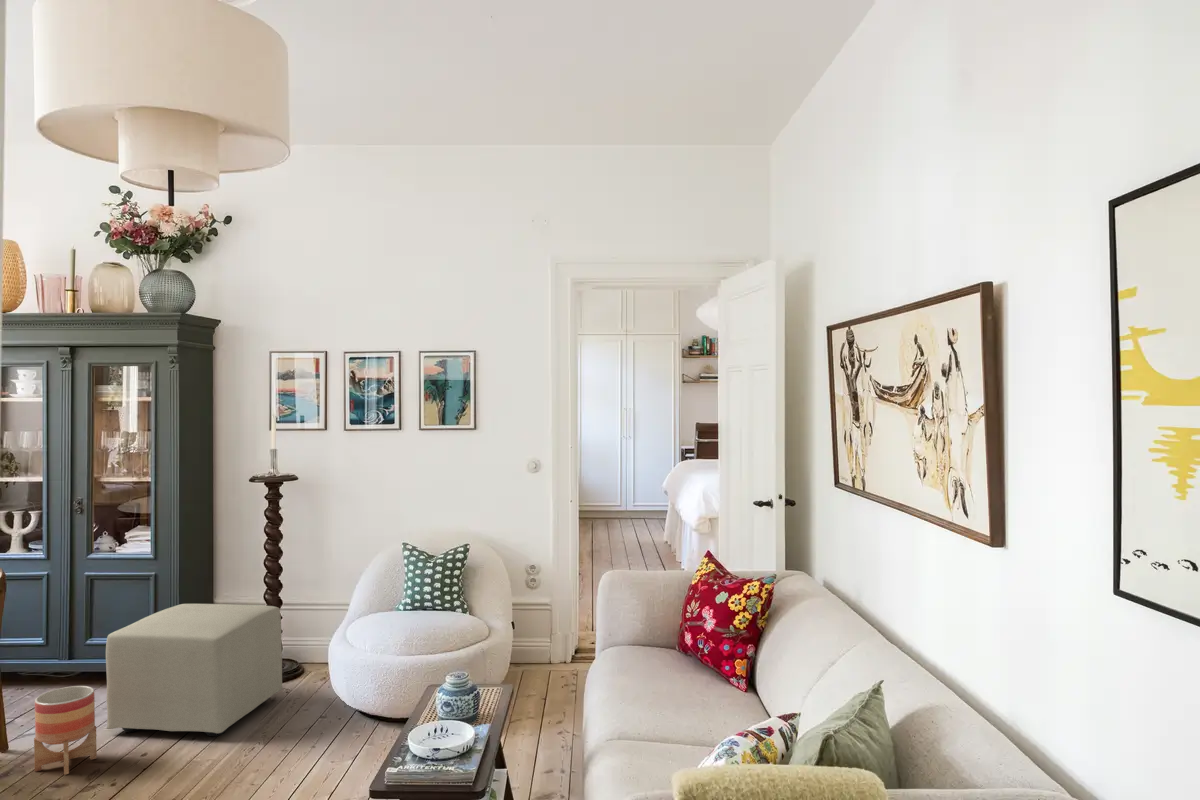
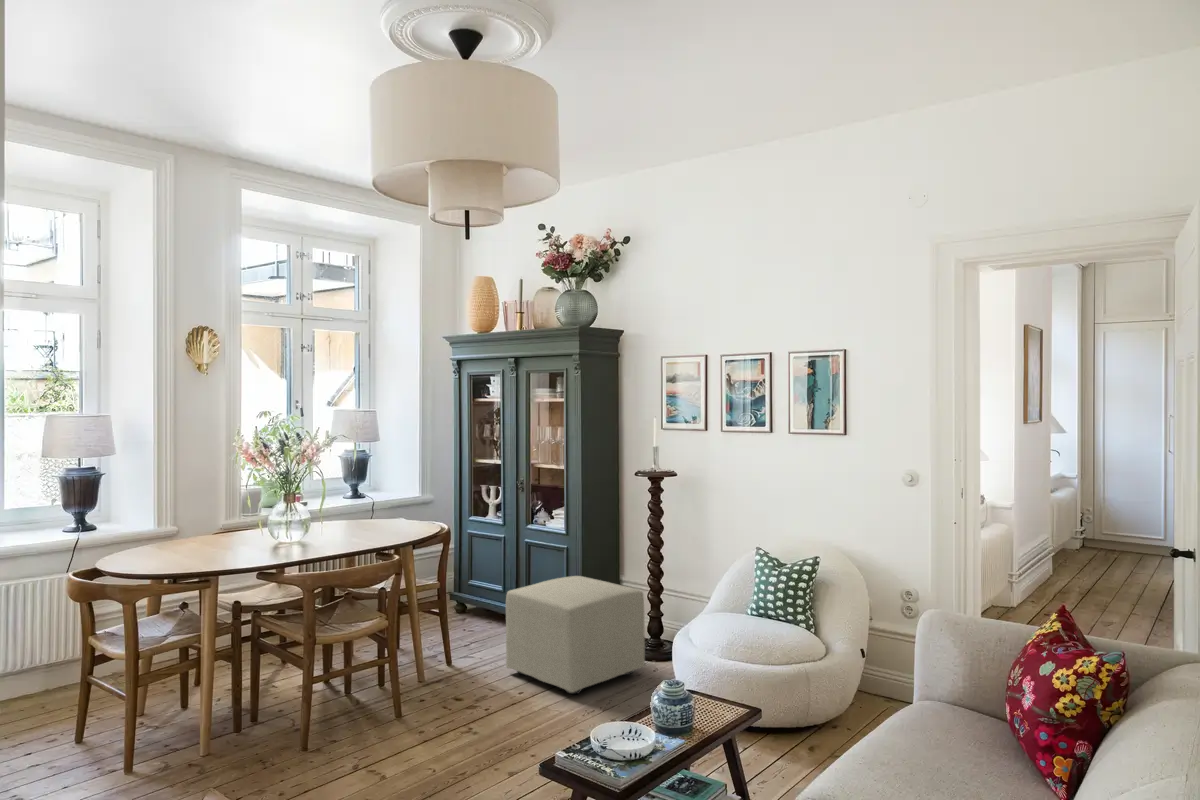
planter: present [34,686,97,775] -> none [446,627,487,696]

